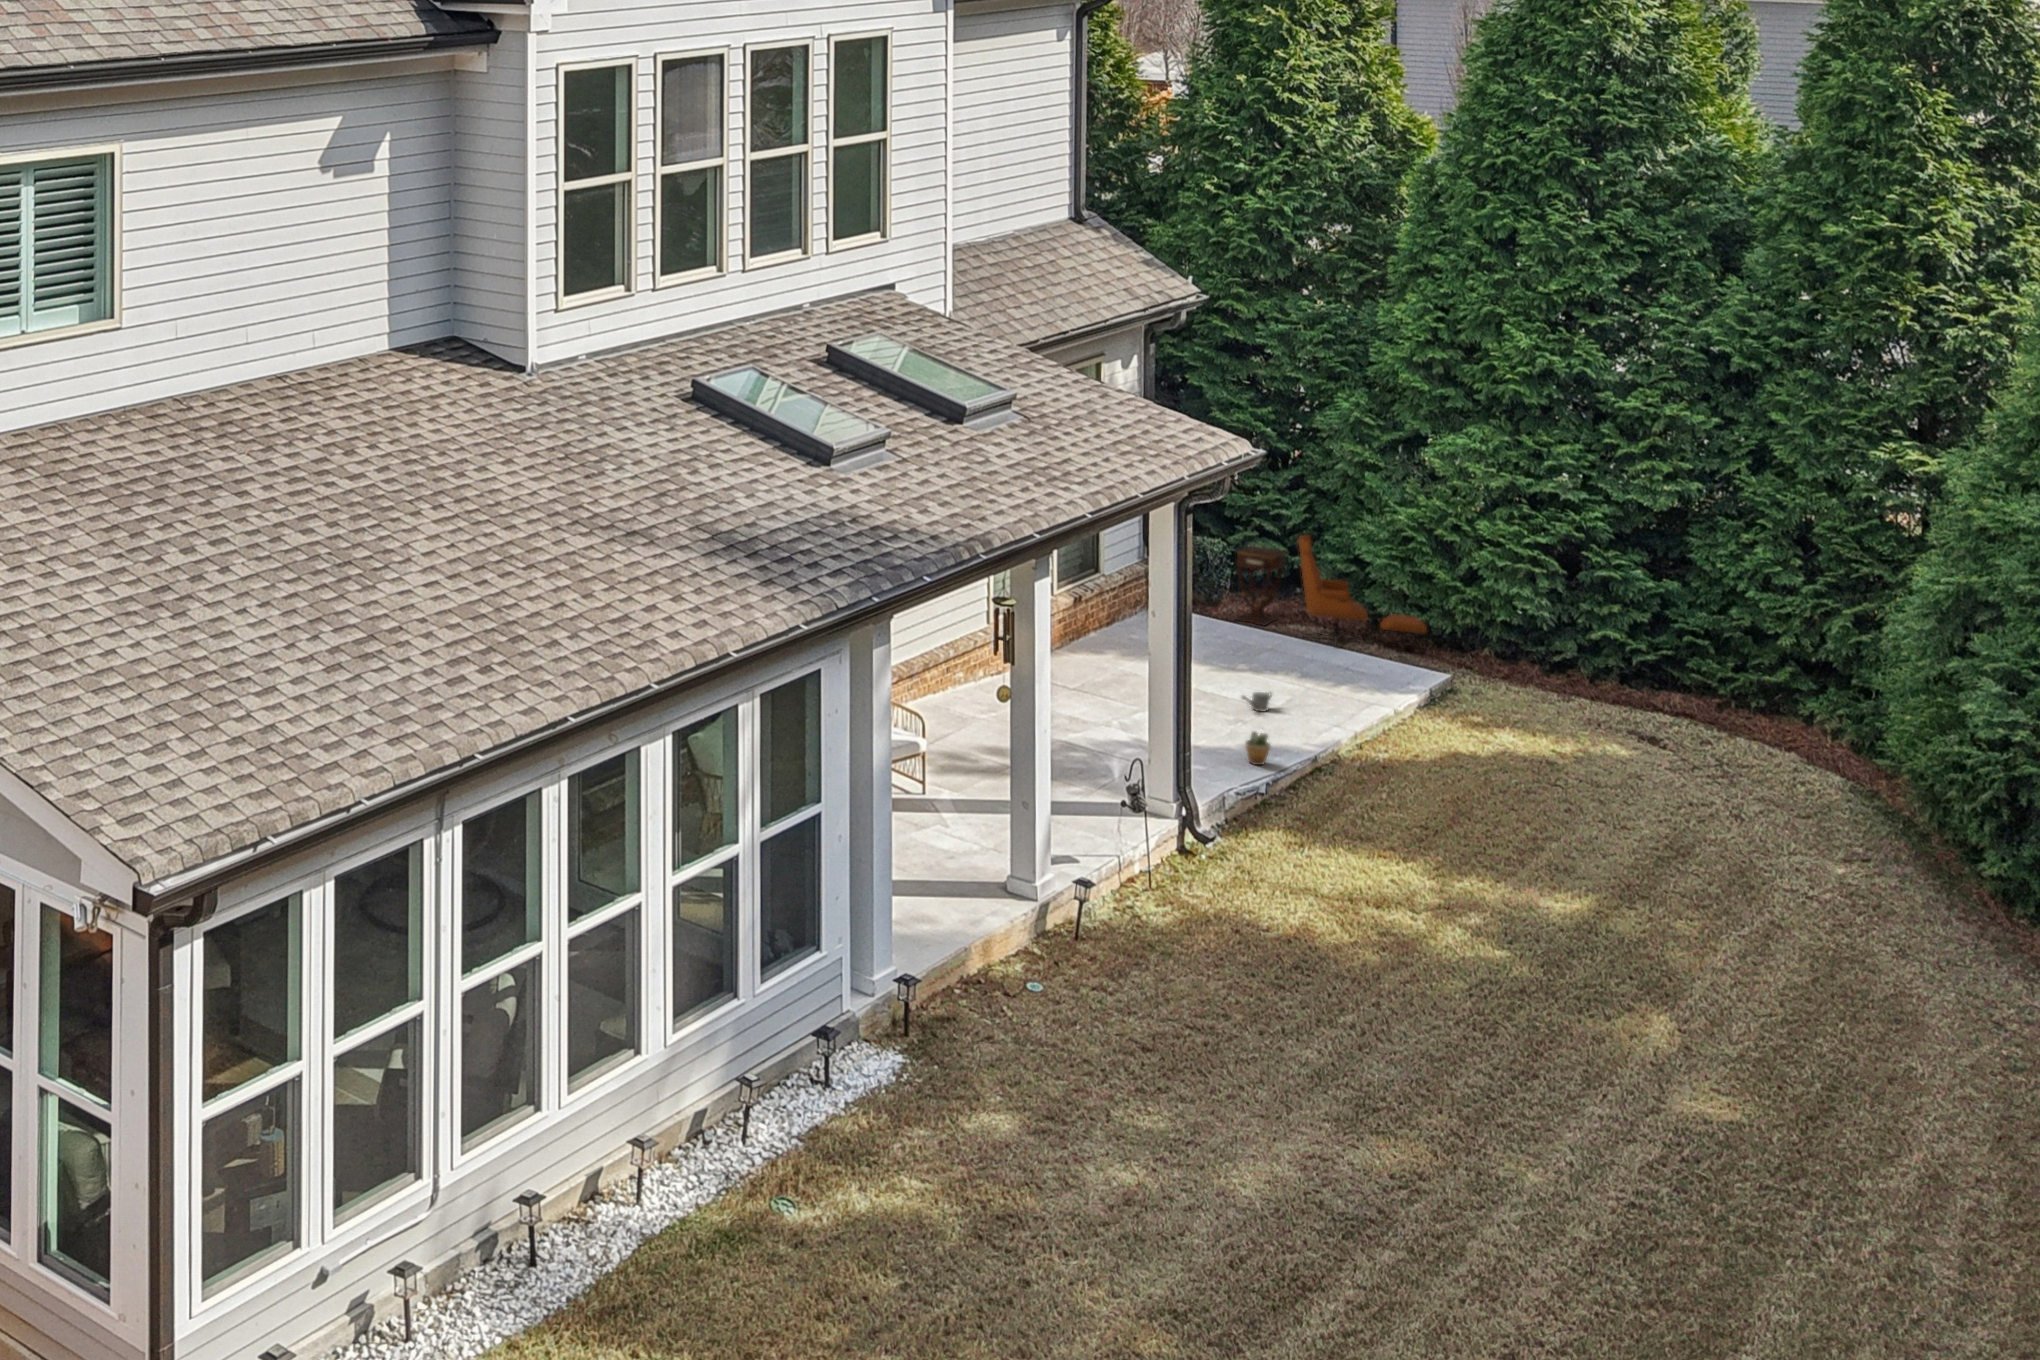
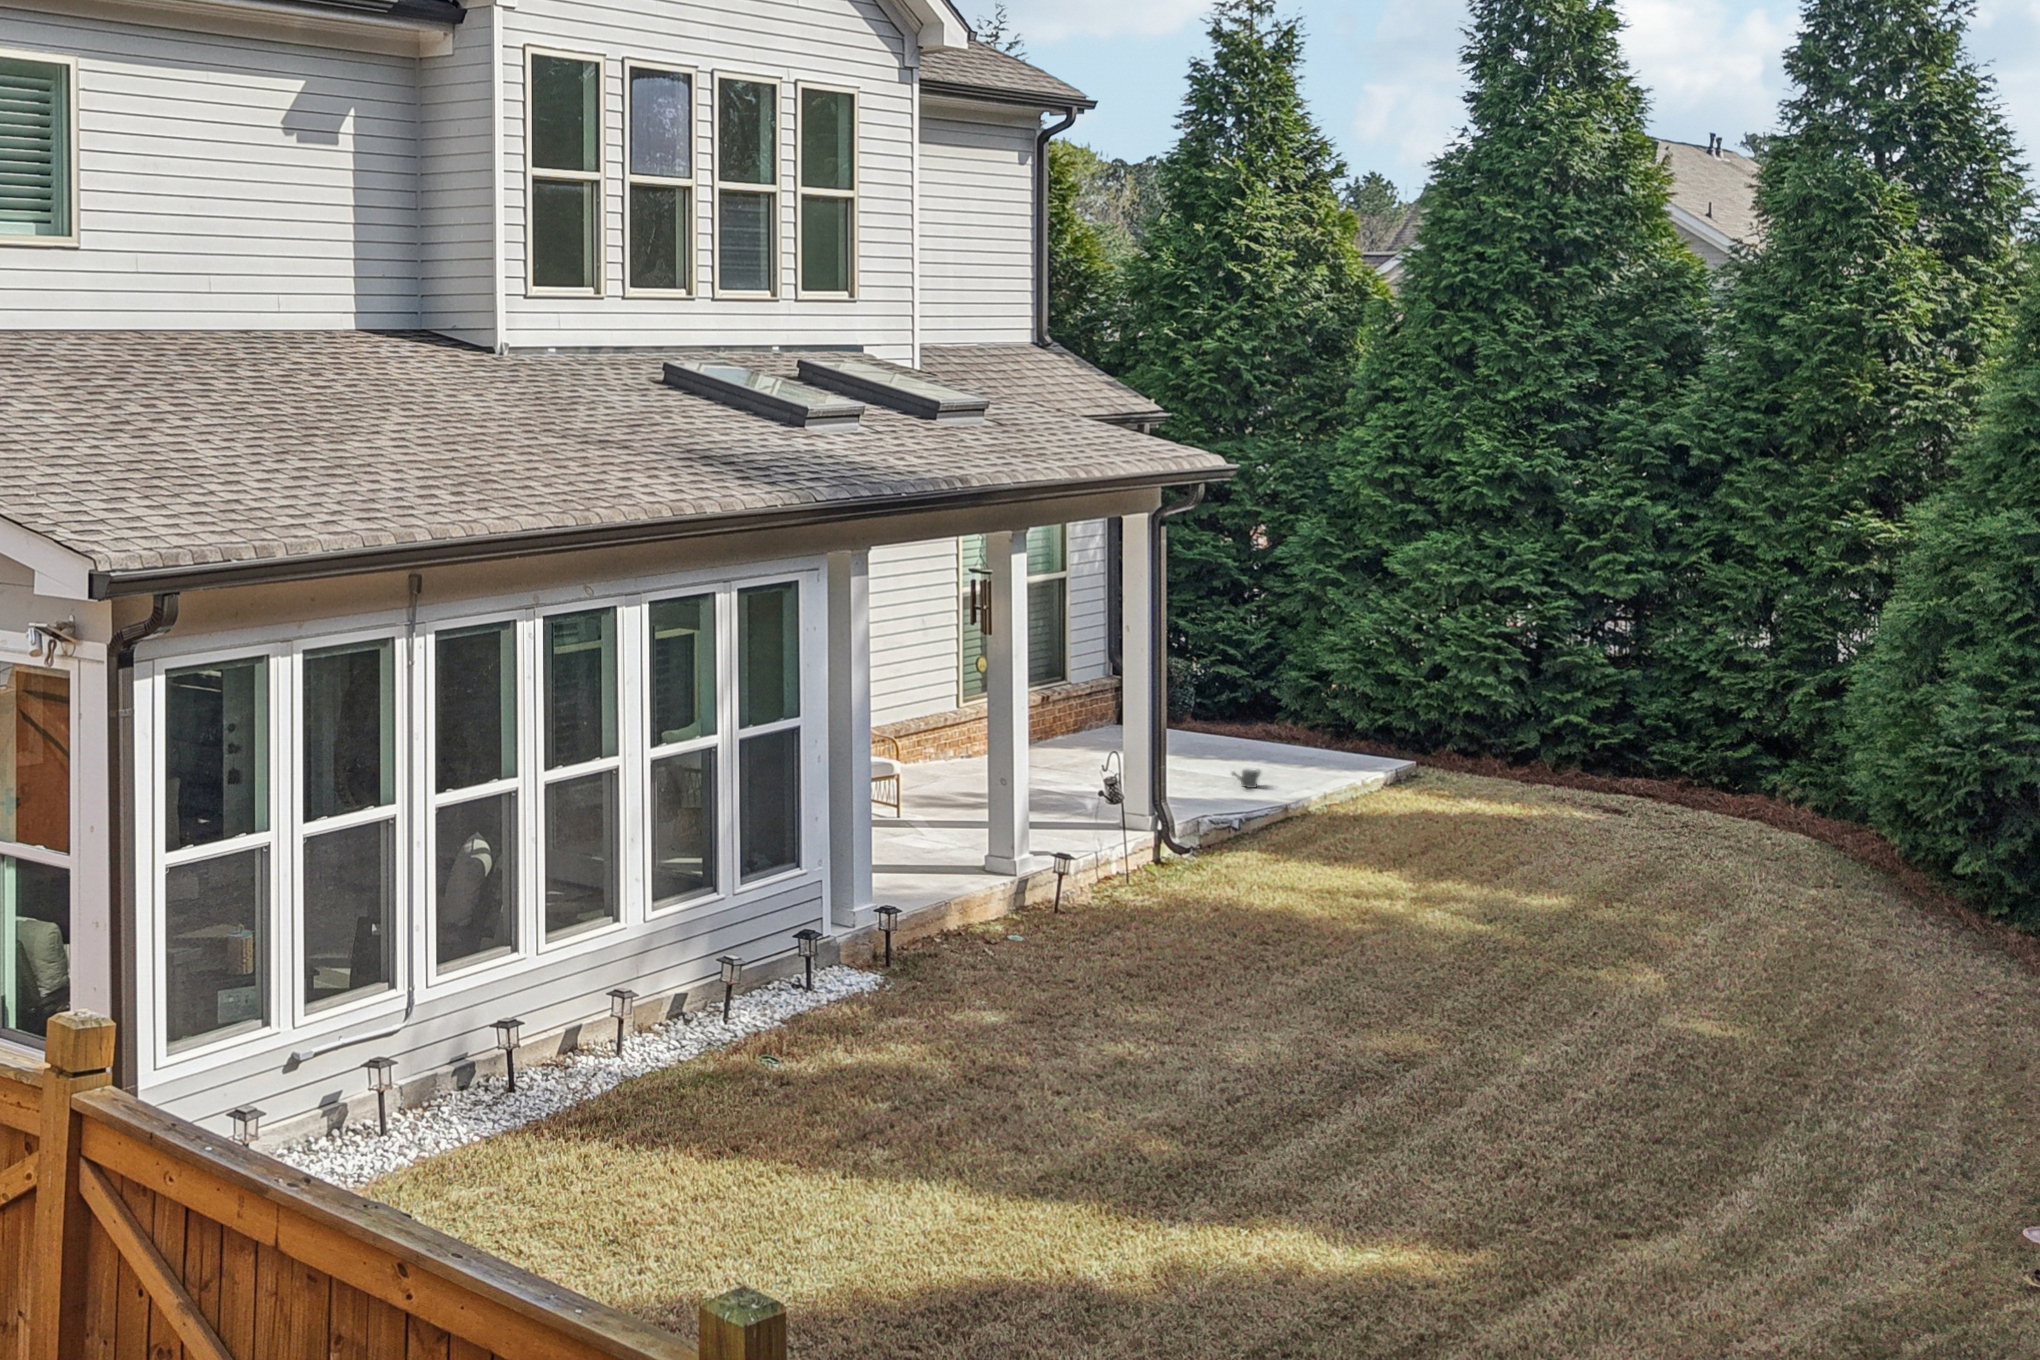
lounge chair: present [1298,534,1427,649] -> none [1277,631,1403,743]
side table: present [1237,545,1286,625] -> none [1218,644,1266,720]
potted plant: present [1246,731,1270,765] -> none [1239,798,1264,831]

